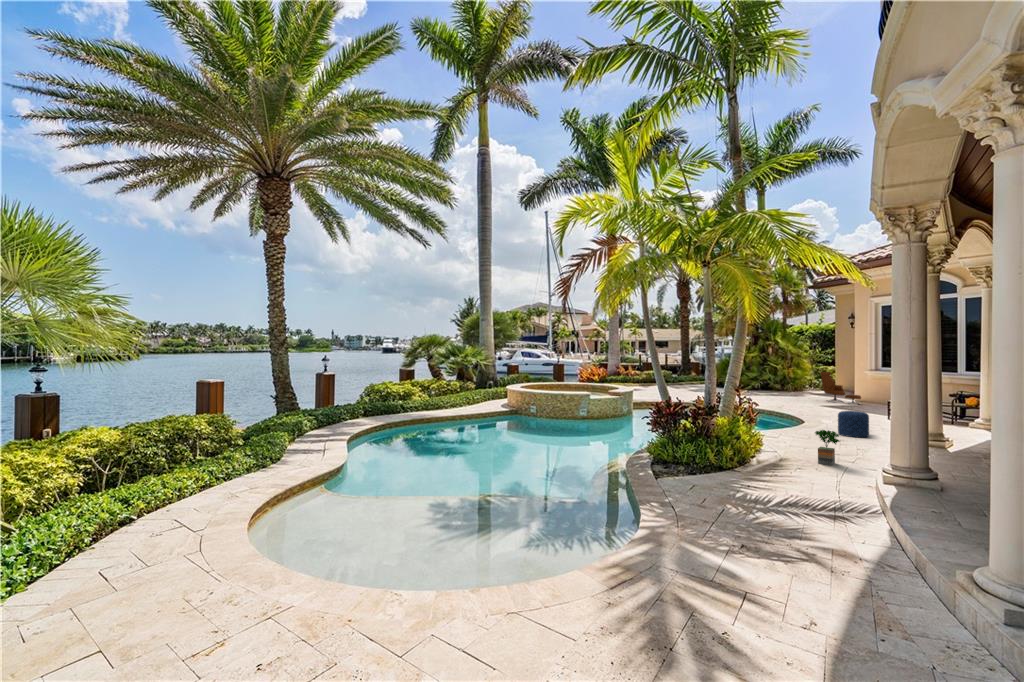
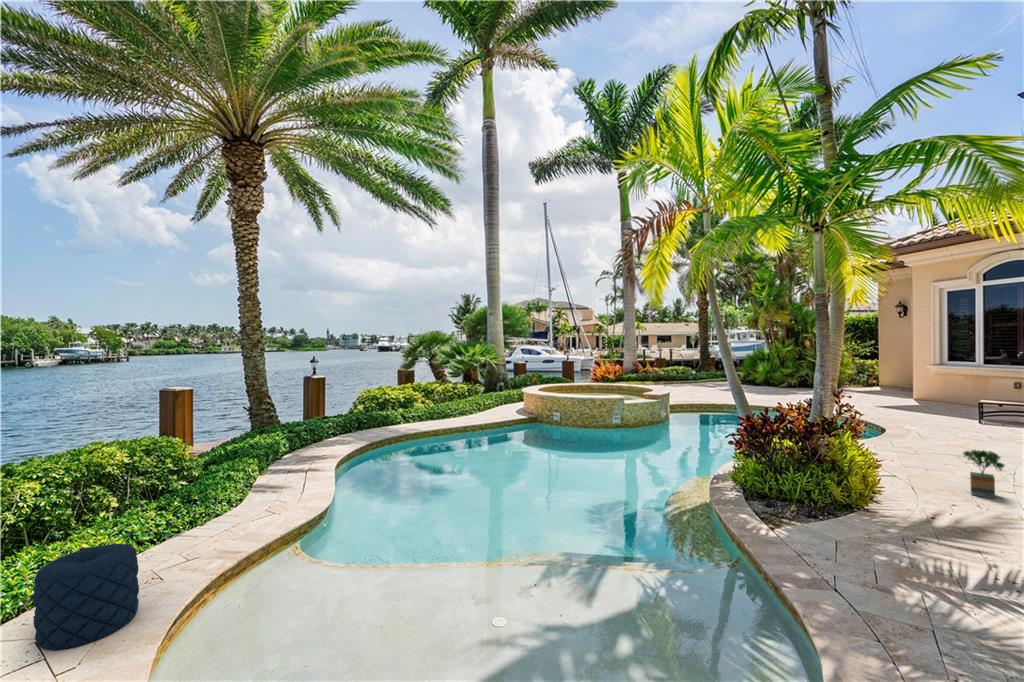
lounge chair: present [821,372,861,403] -> none [872,367,923,404]
pouf: present [838,411,869,437] -> present [33,544,139,650]

